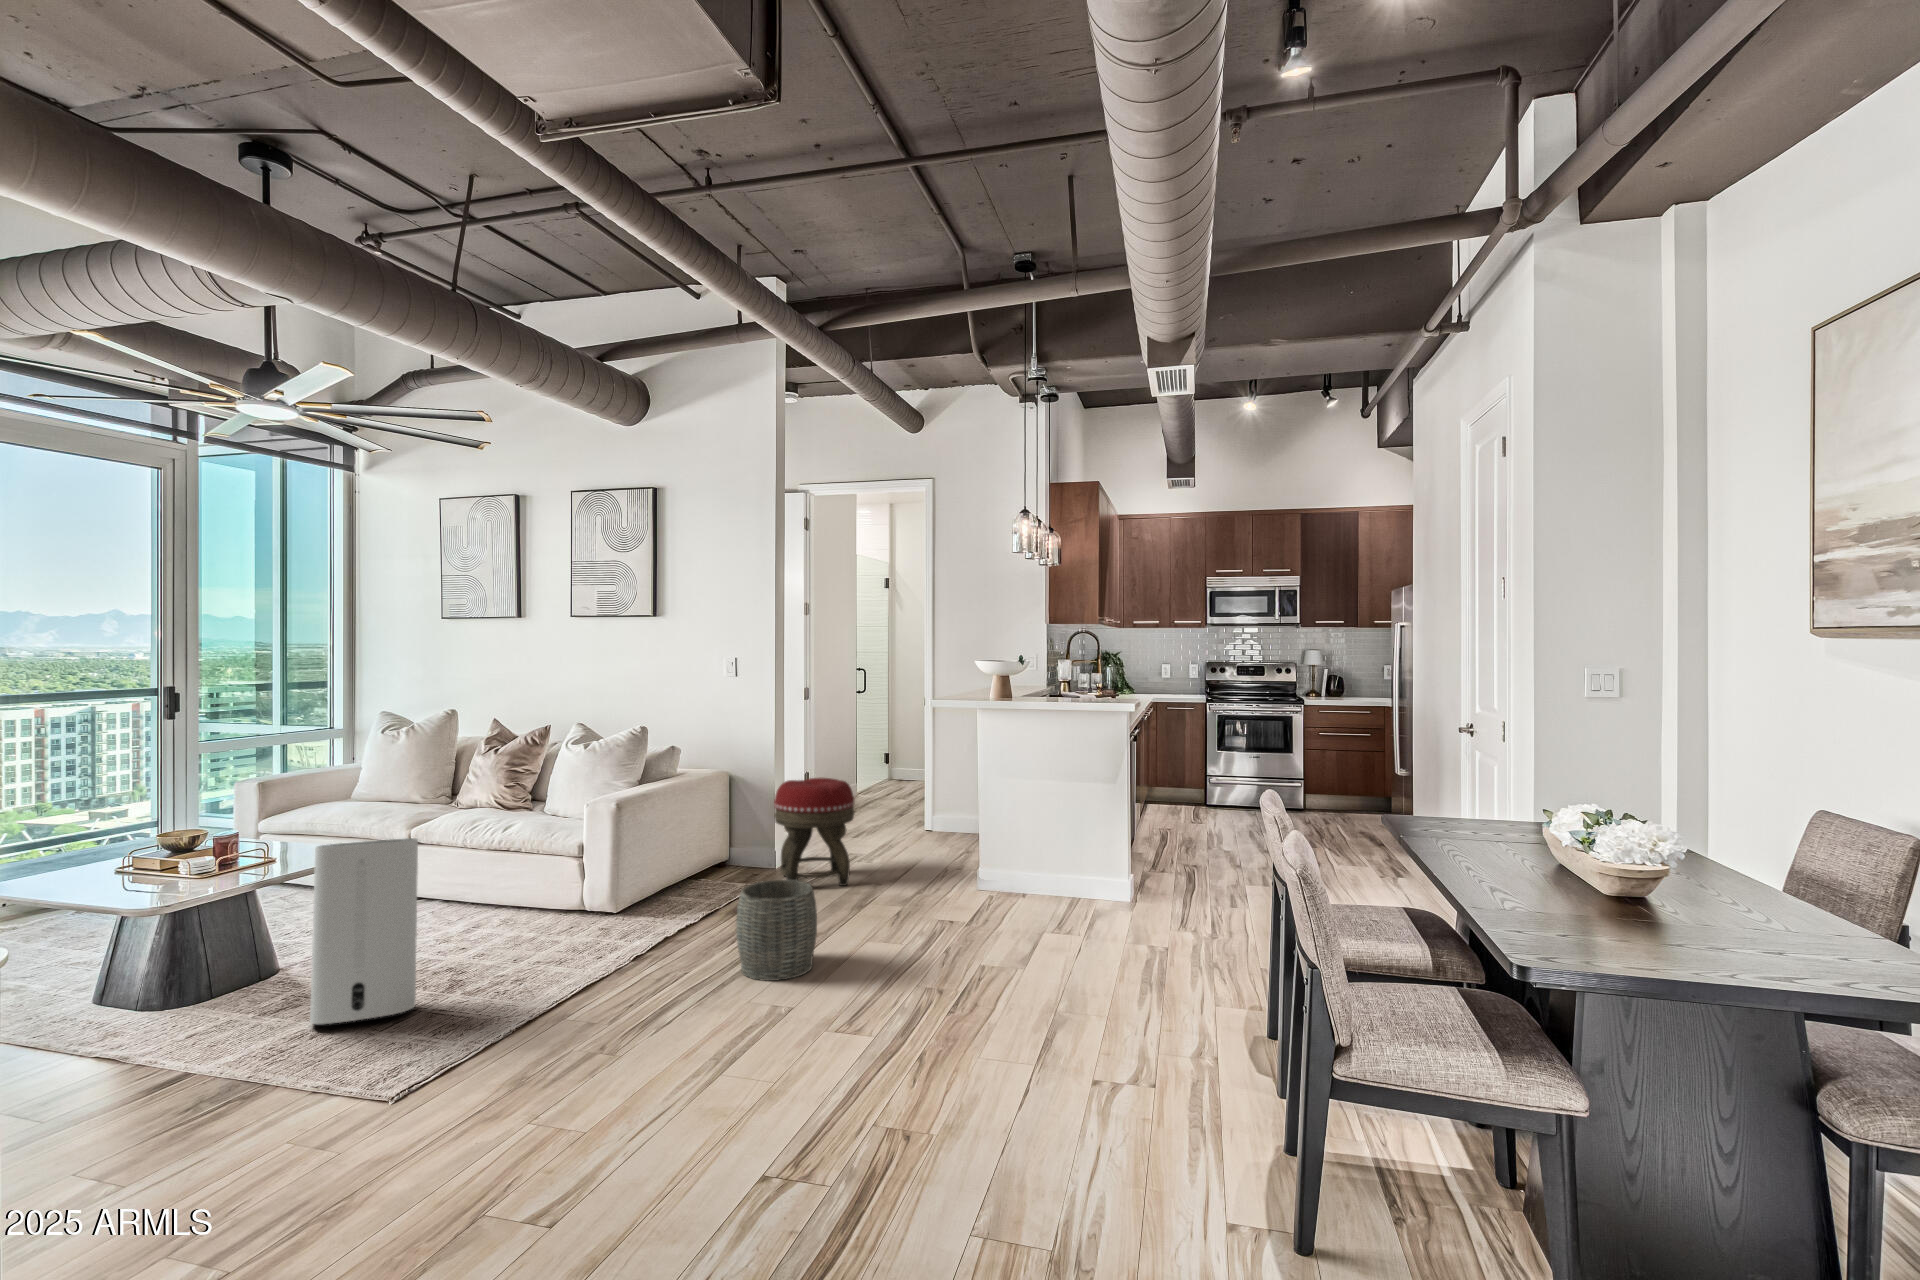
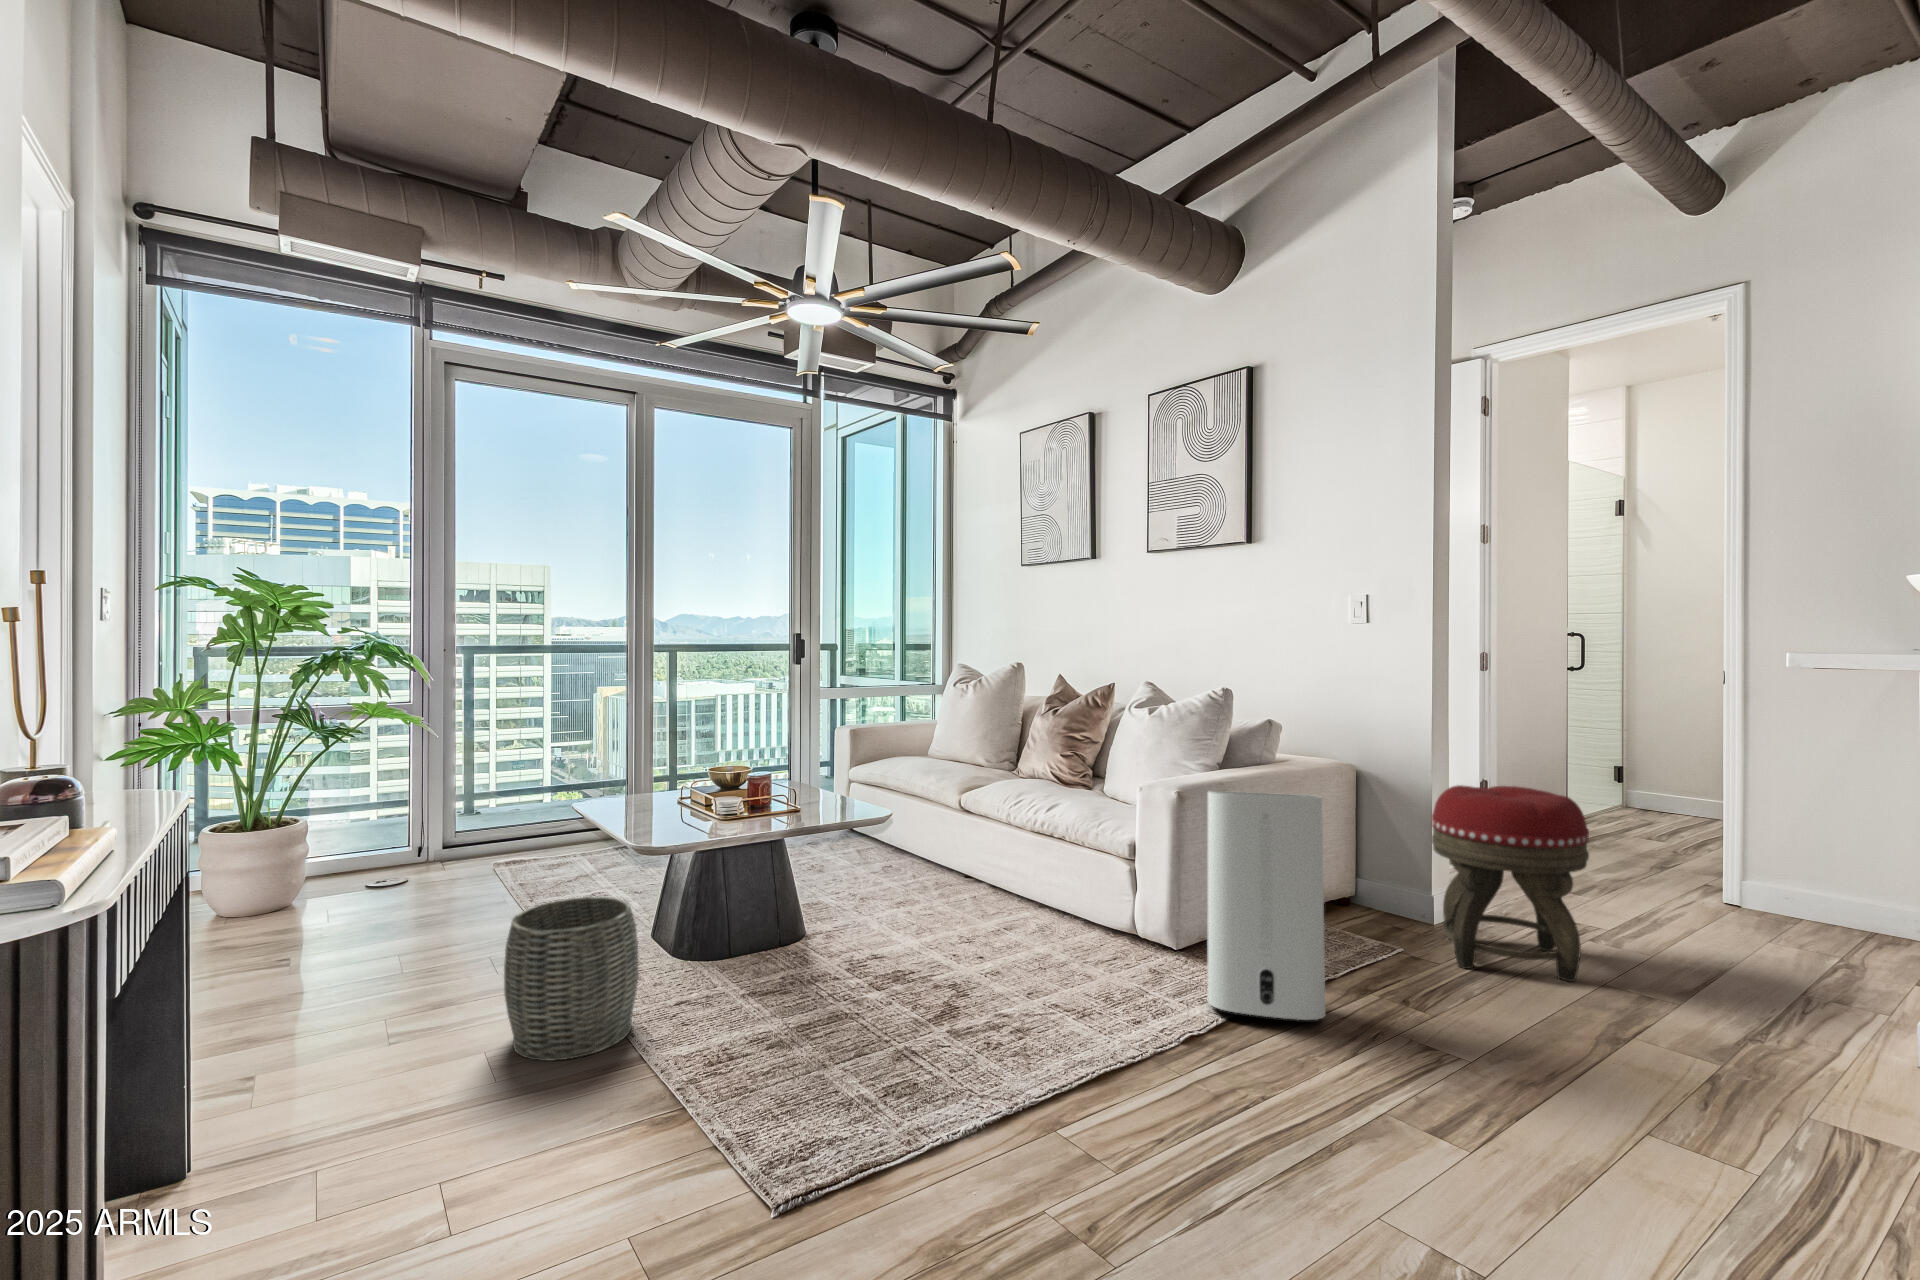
air purifier: present [310,838,418,1024] -> present [1208,791,1326,1020]
woven basket: present [736,880,817,981] -> present [504,897,639,1061]

